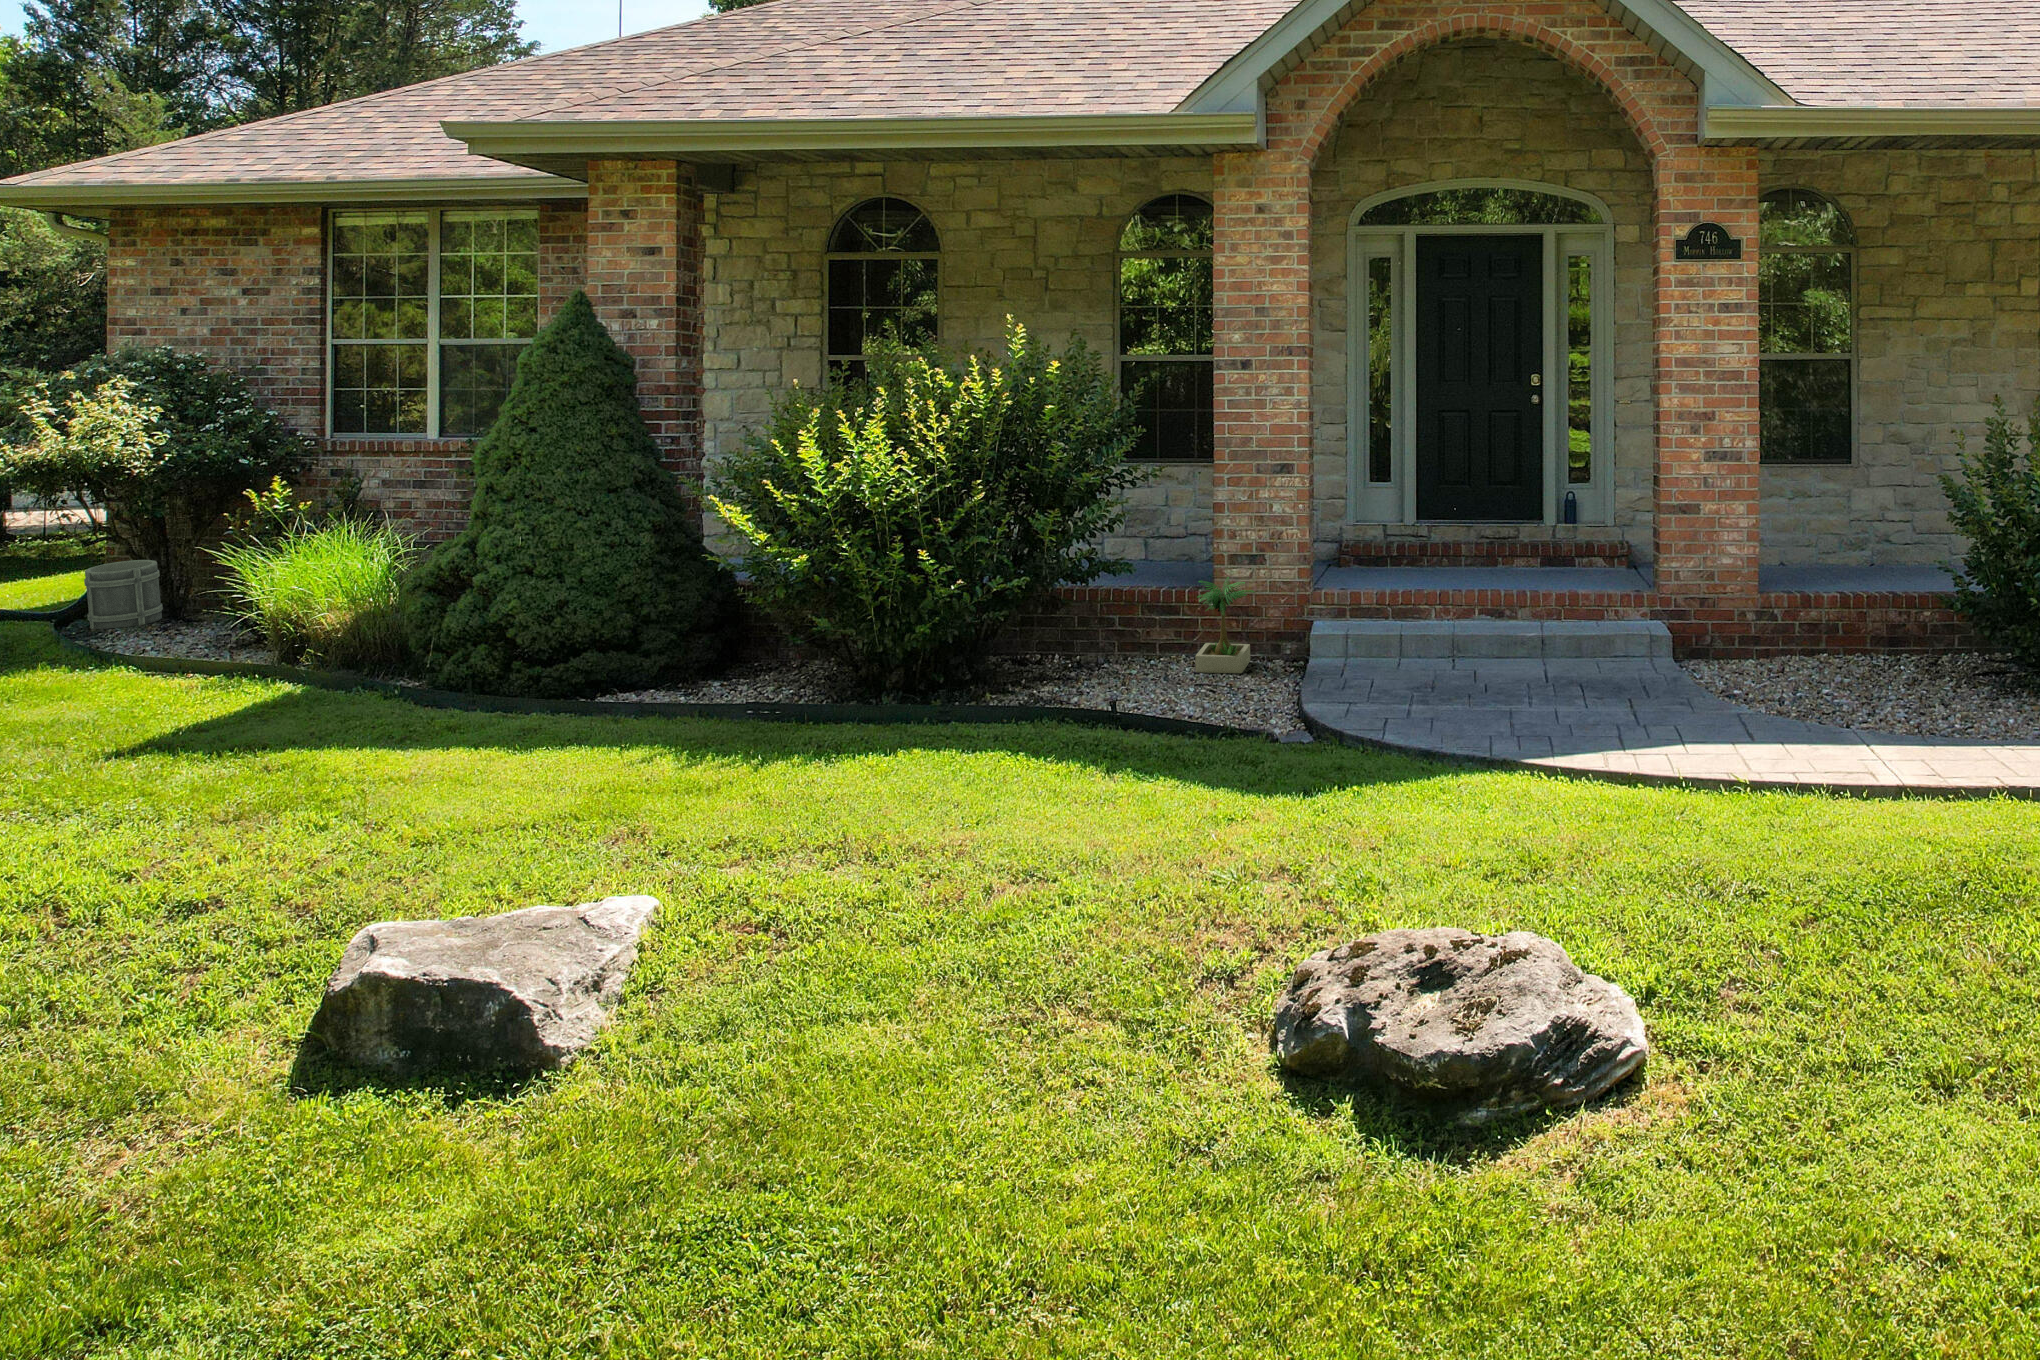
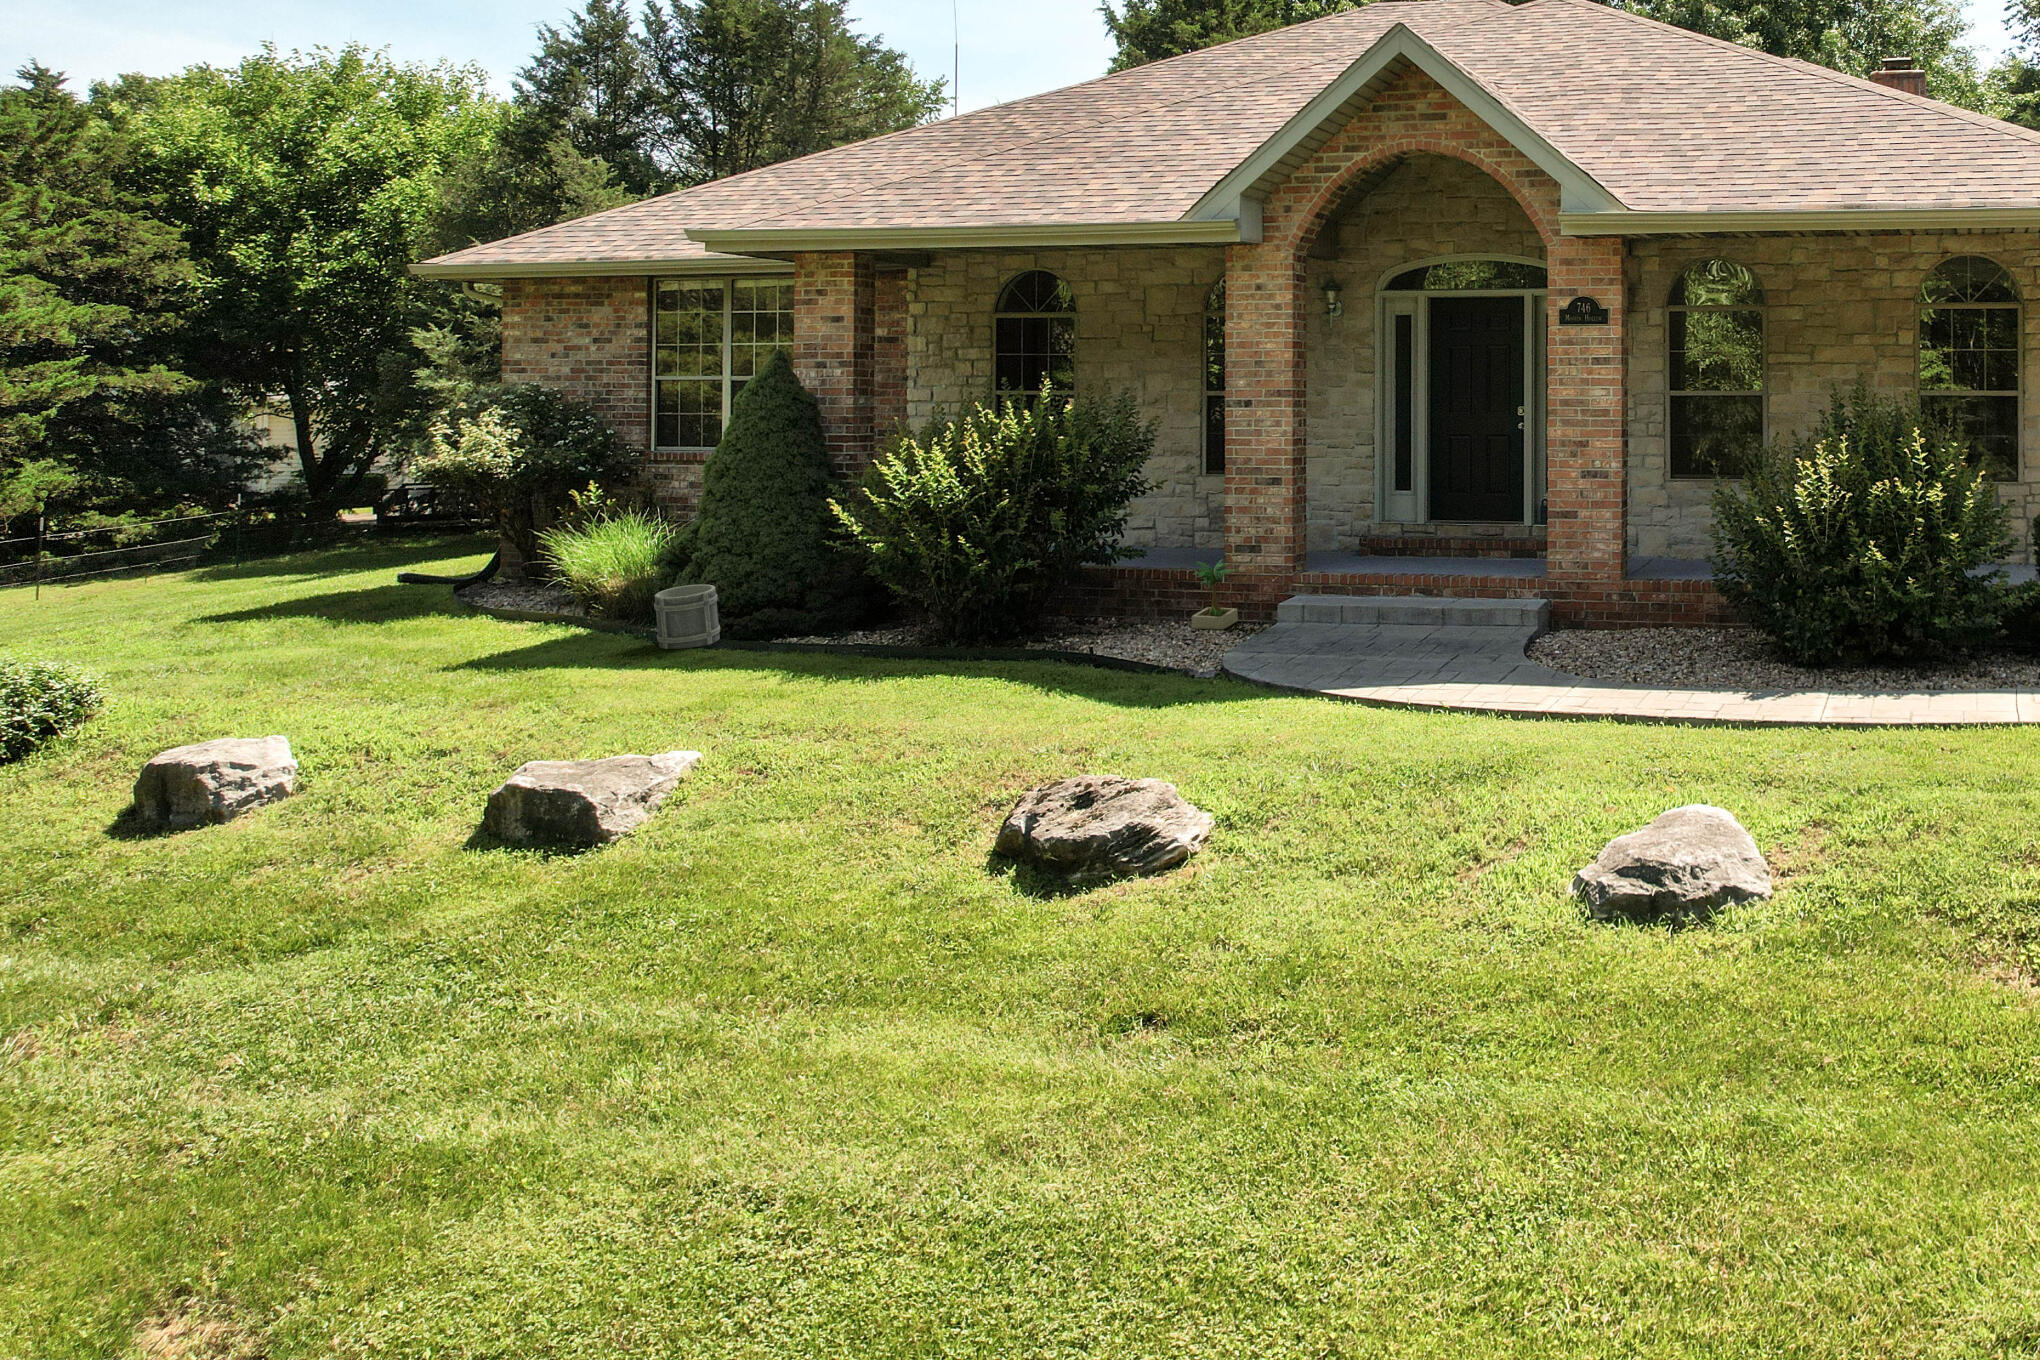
bucket: present [84,560,163,629] -> present [654,584,720,649]

